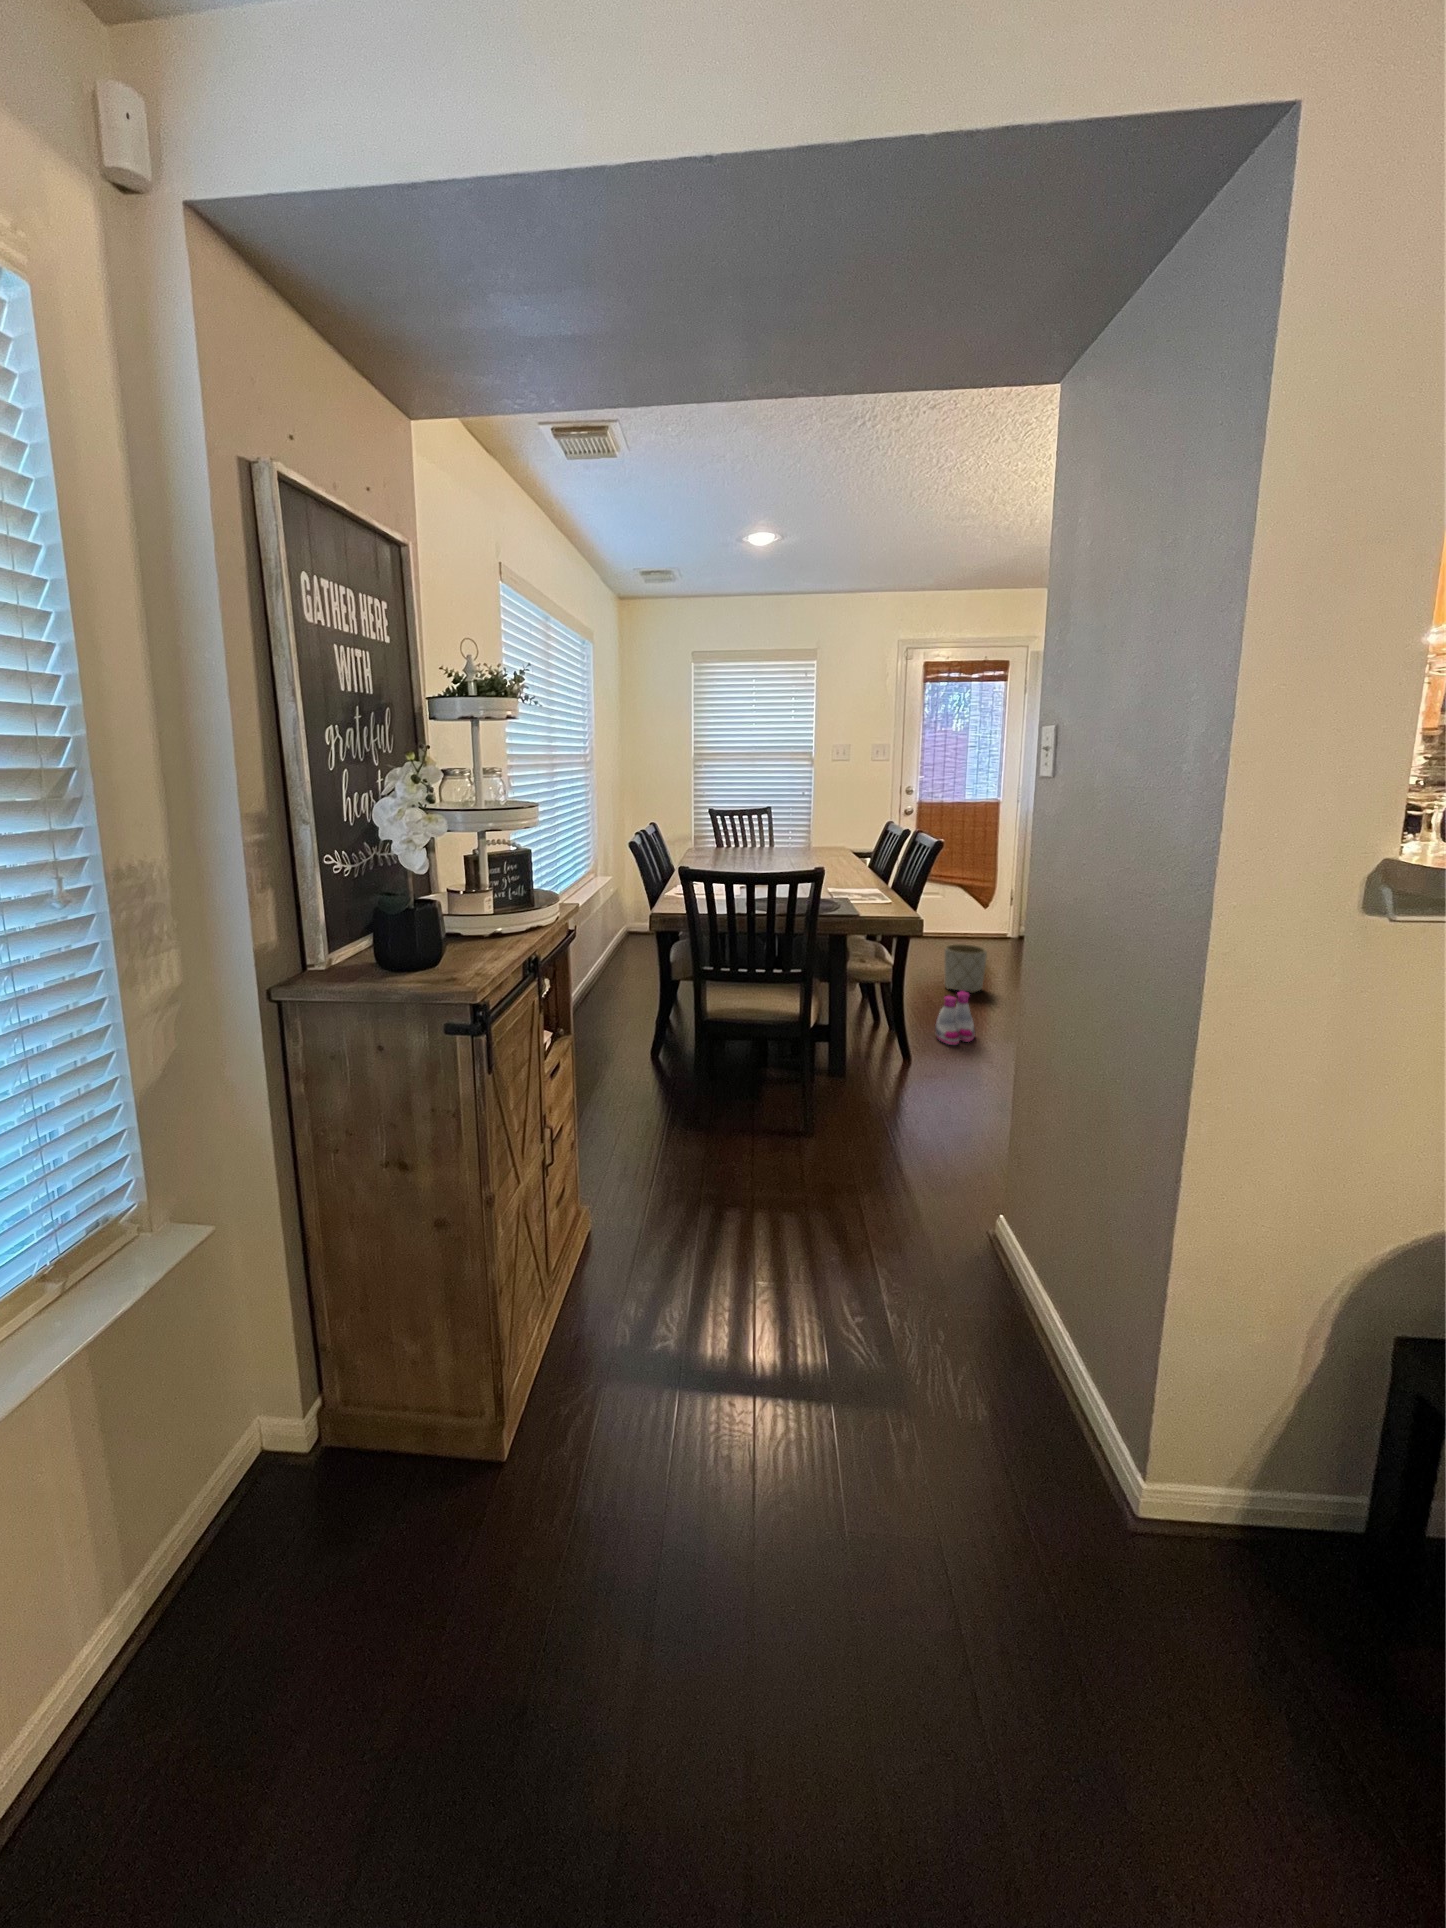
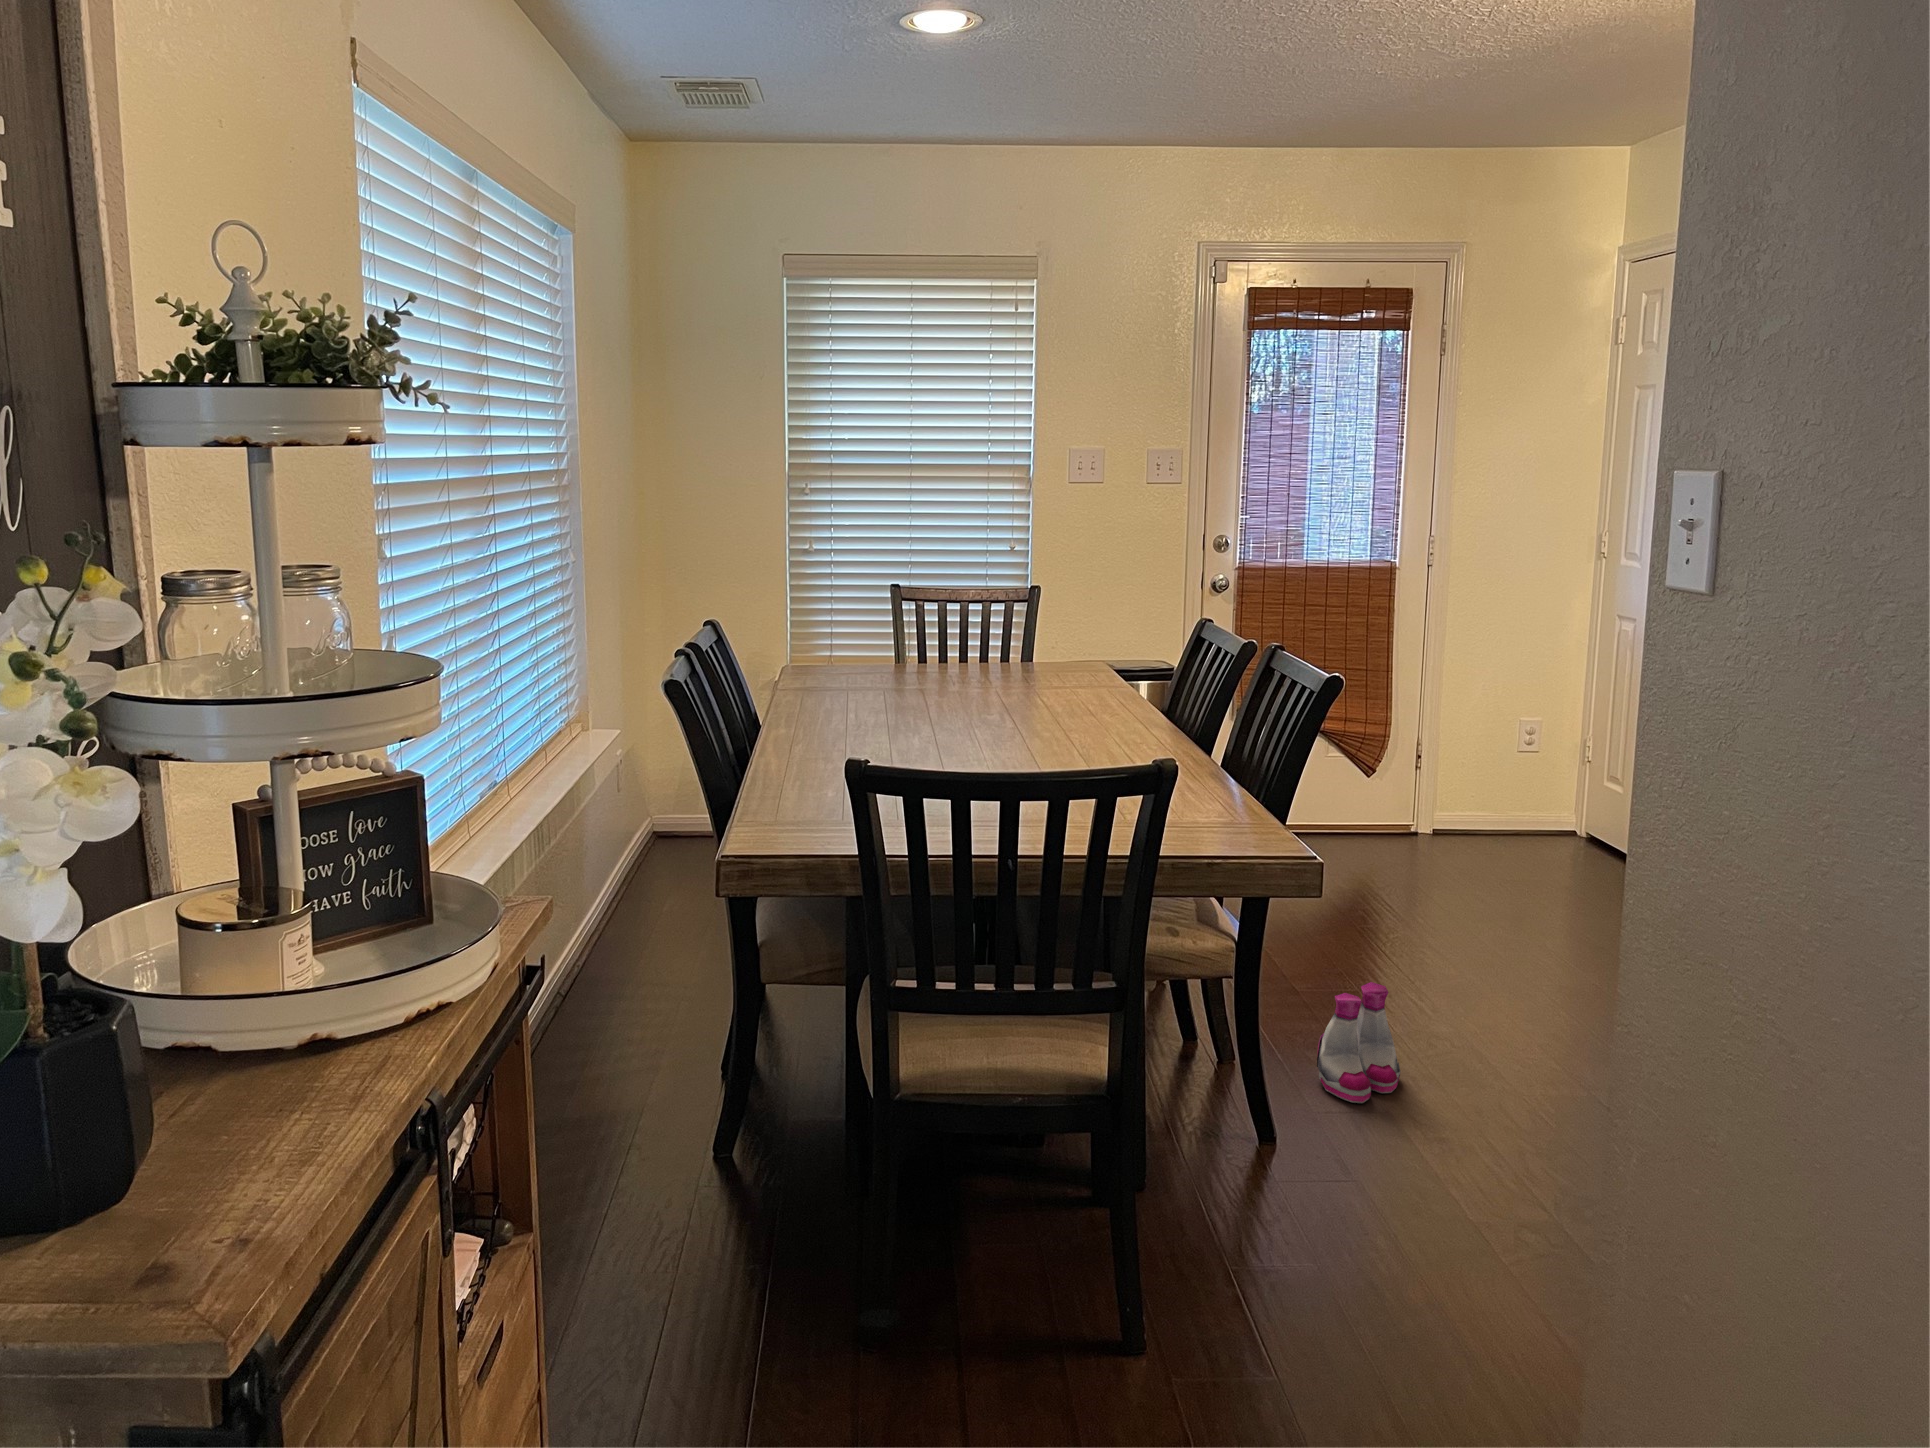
planter: present [944,944,987,993] -> none [1315,866,1401,970]

